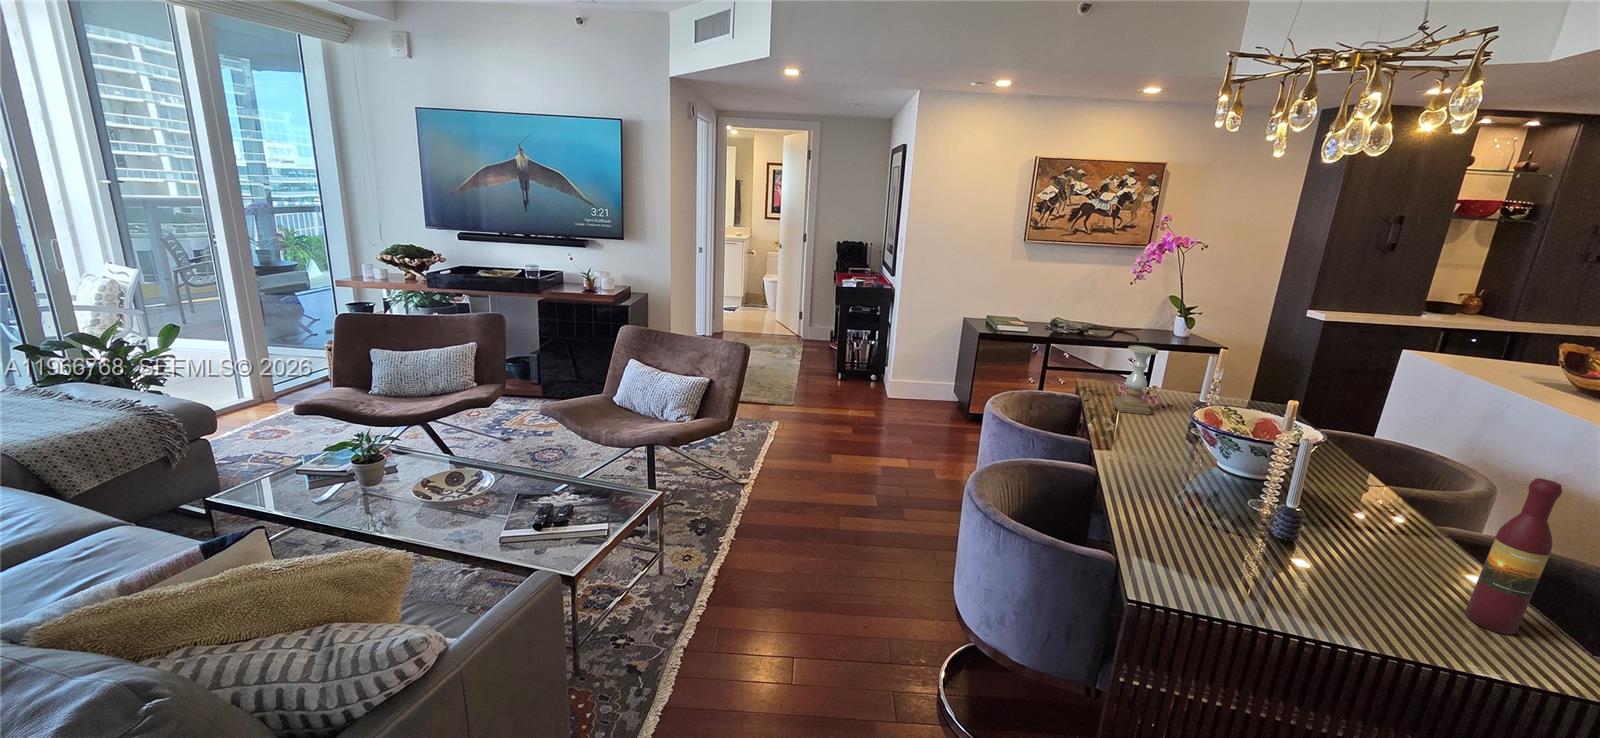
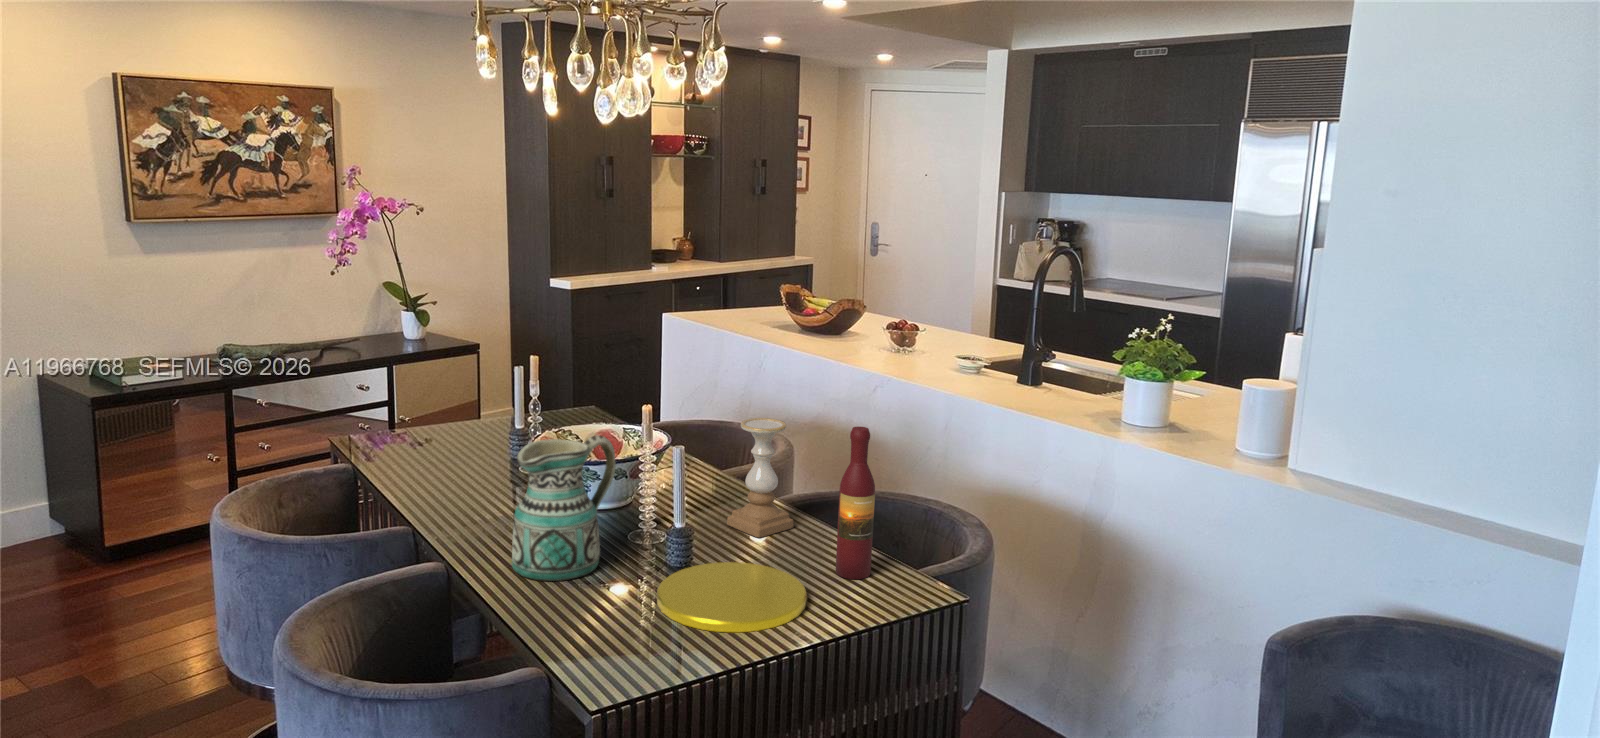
candle holder: present [1113,345,1159,415] -> present [727,418,794,538]
ceramic pitcher: none [1138,404,1251,513] -> present [512,435,616,581]
plate: none [1238,541,1408,627] -> present [657,562,807,632]

